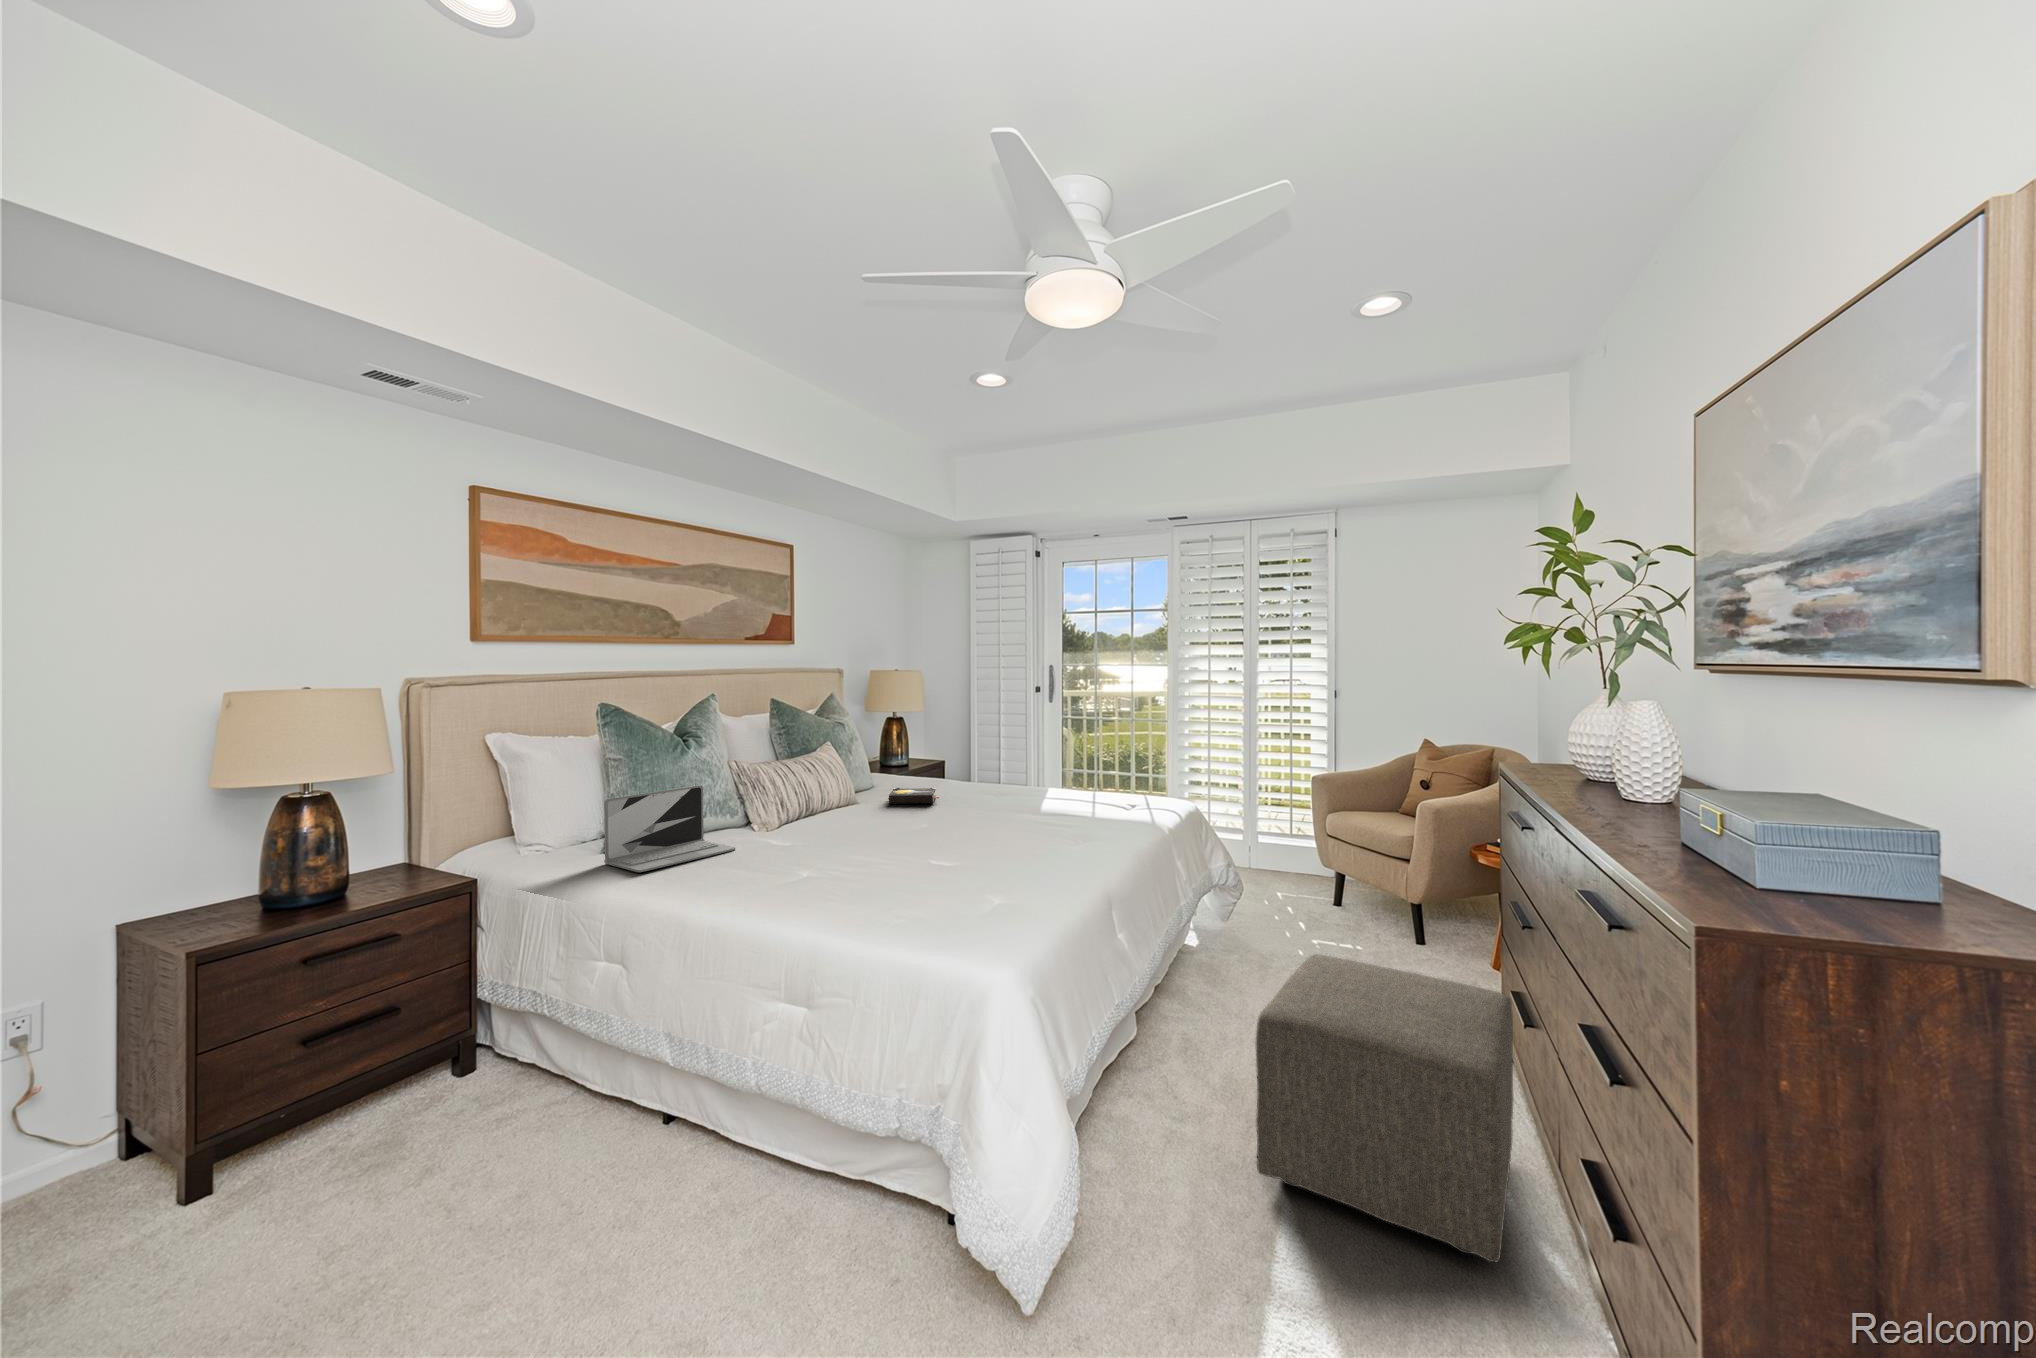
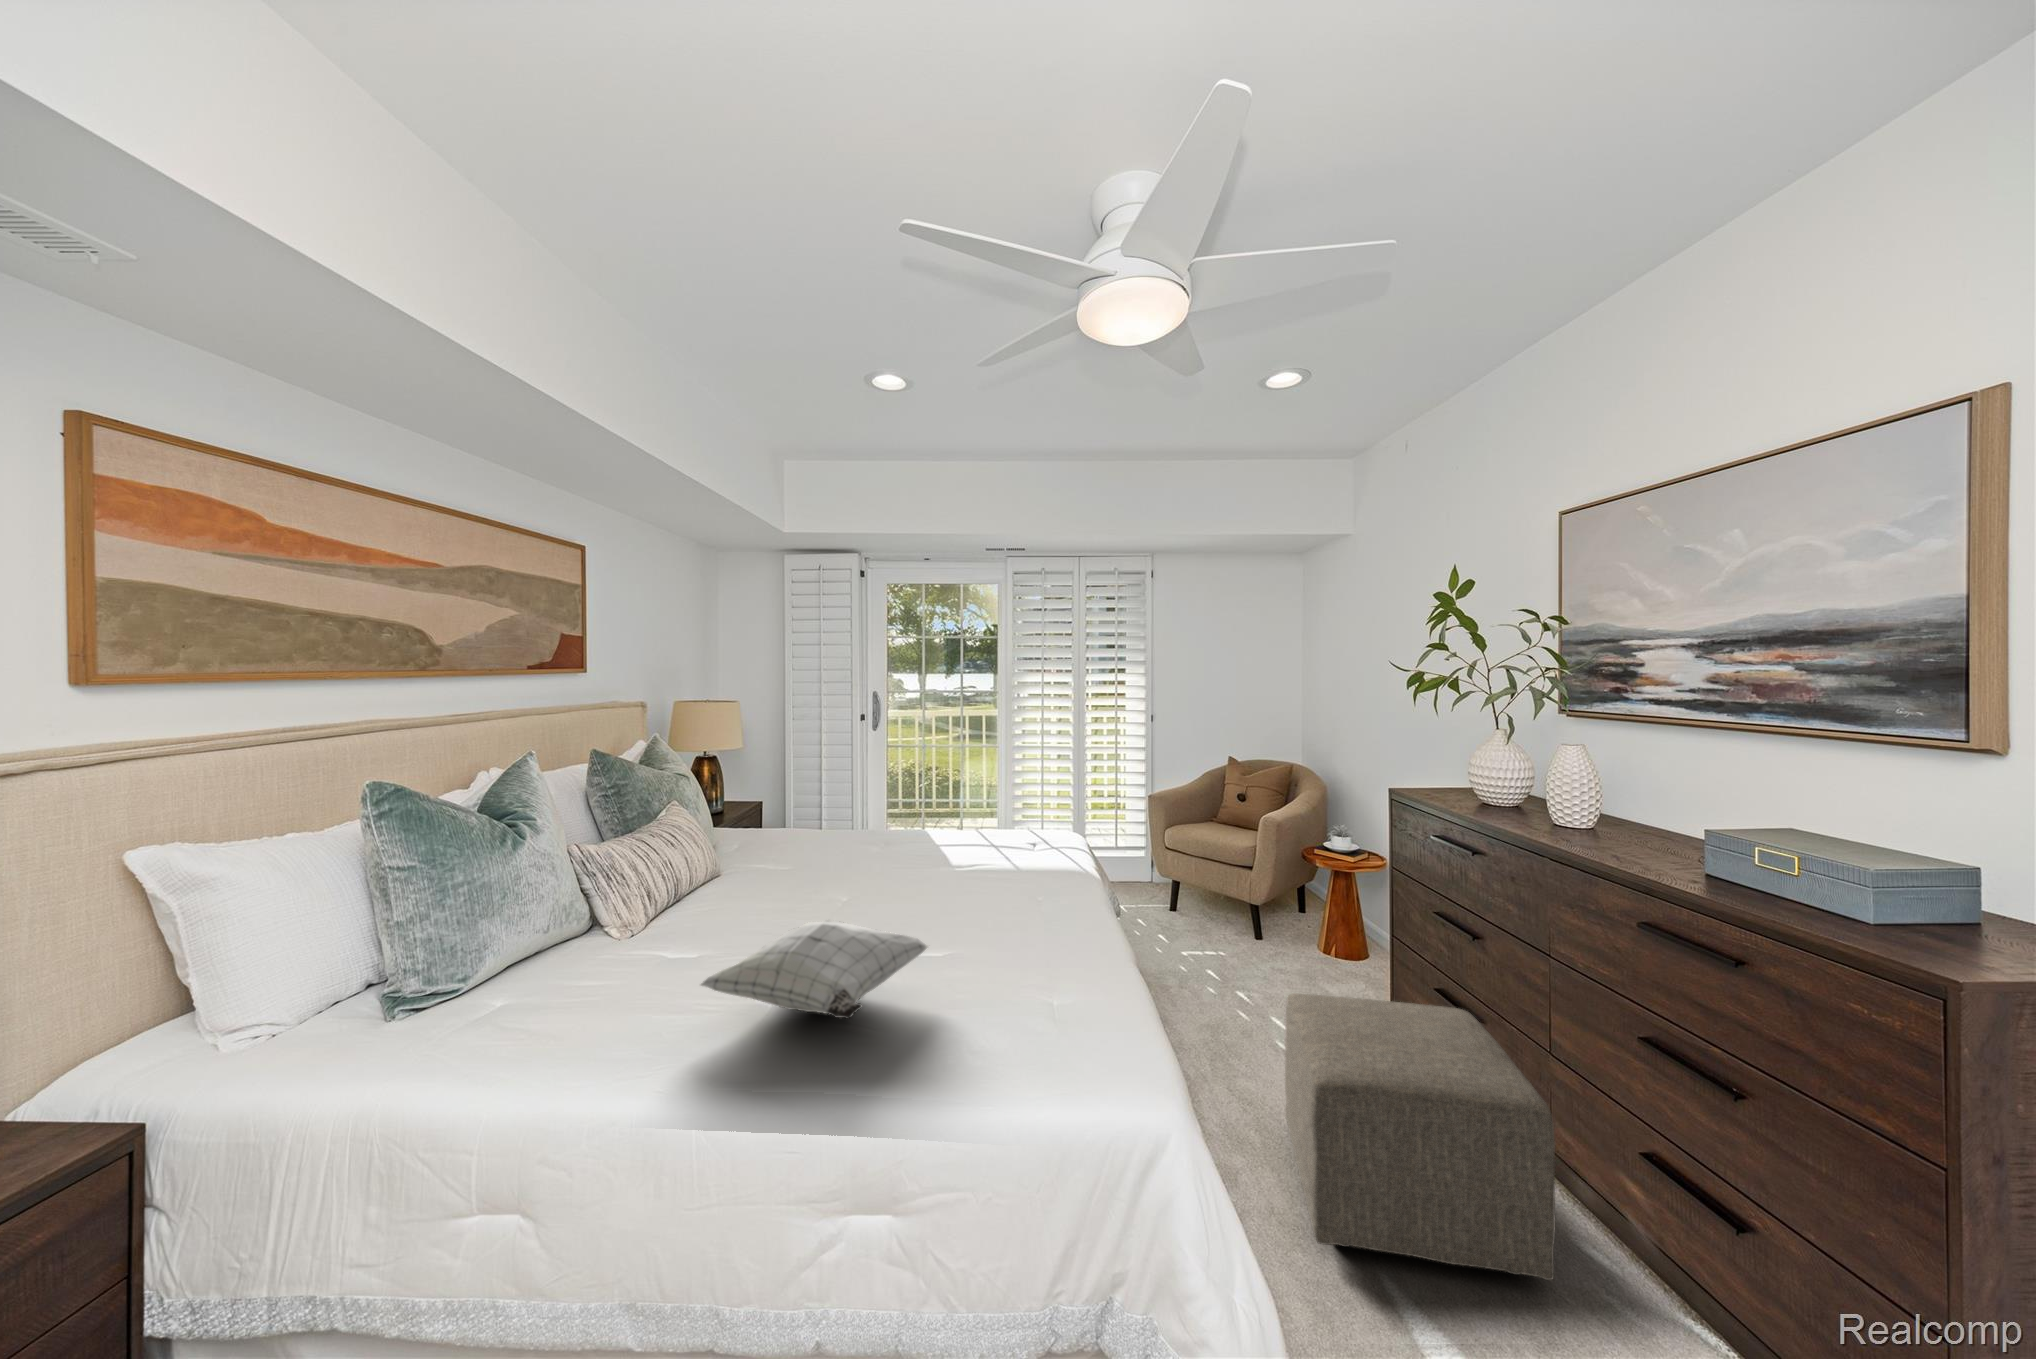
laptop: present [604,785,736,872] -> none [419,889,618,1042]
hardback book: present [888,788,939,804] -> none [760,844,823,871]
pillow: none [757,819,935,882] -> present [701,920,928,1019]

